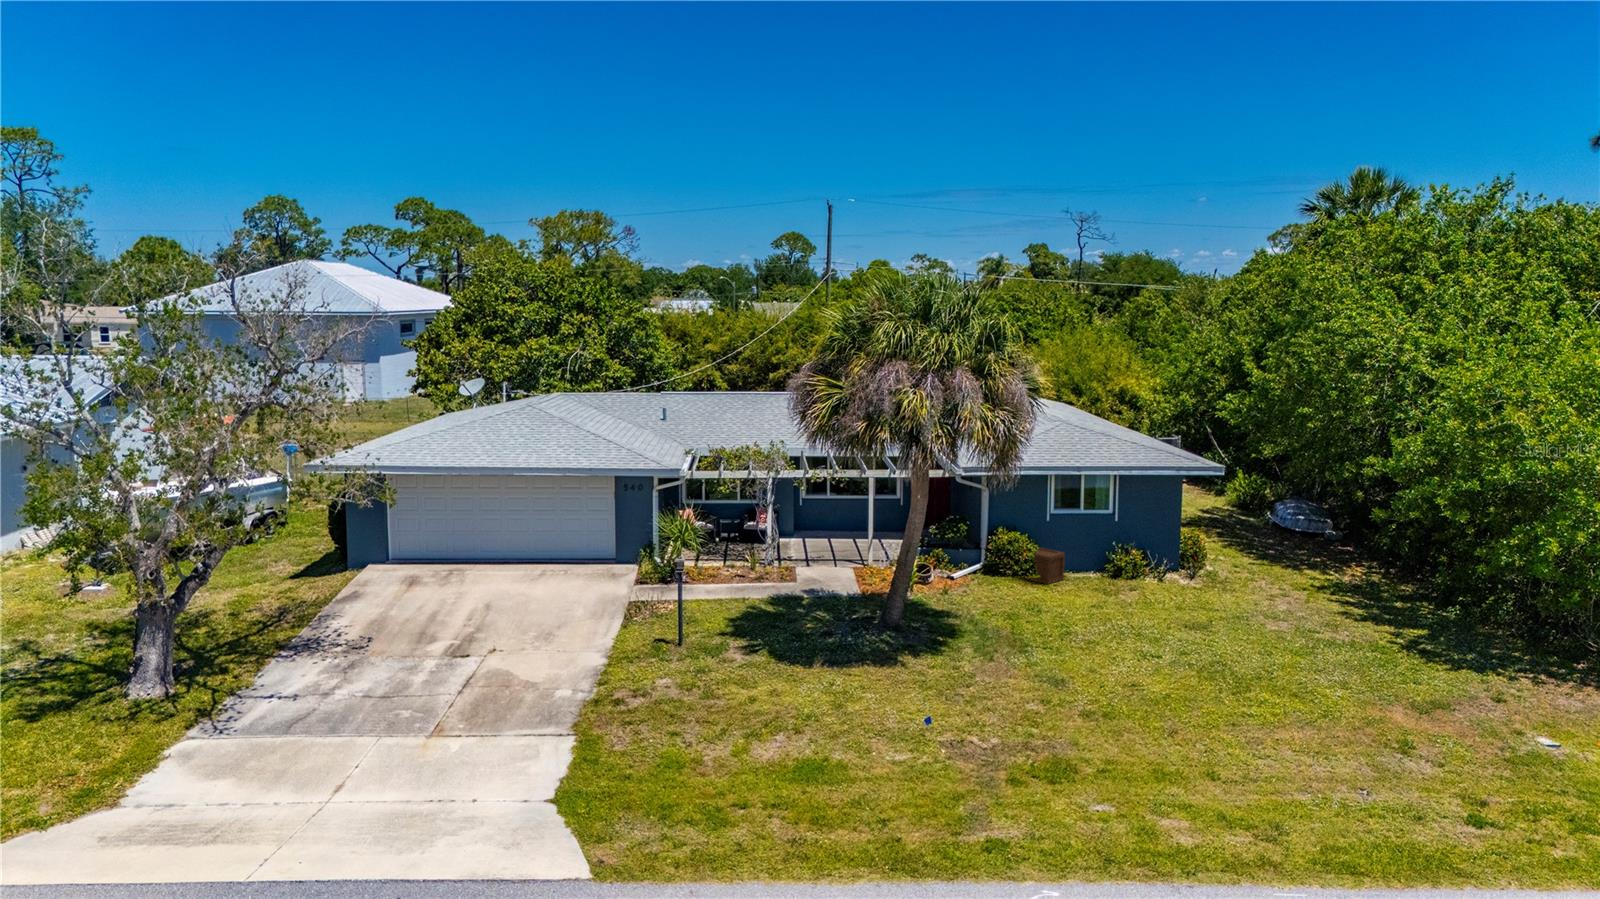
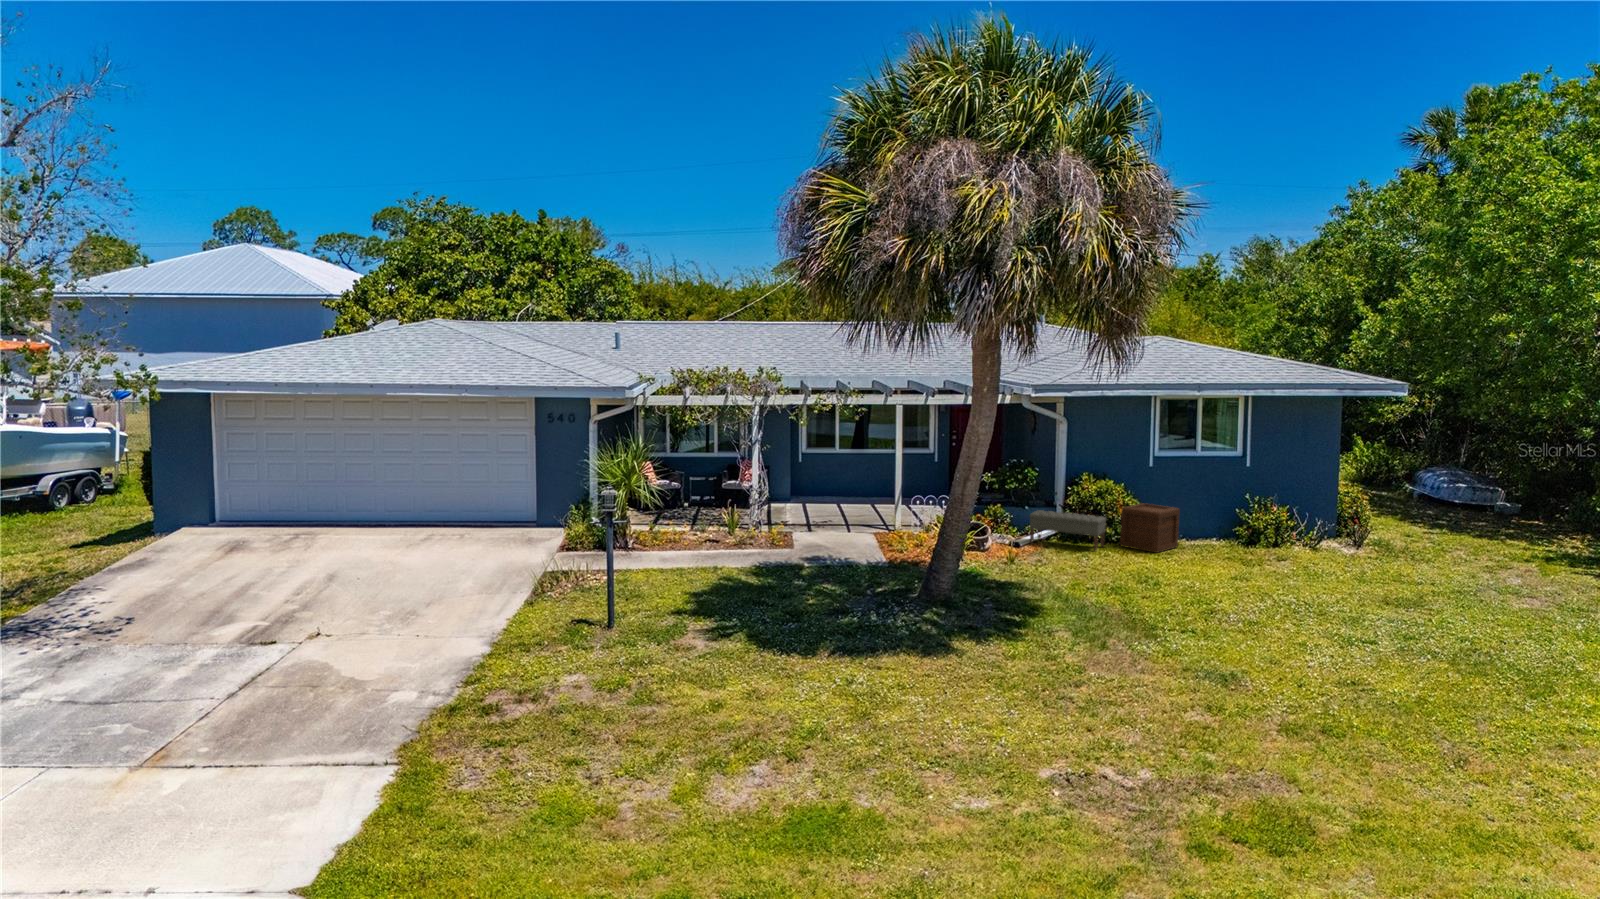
bench: none [961,552,1014,583] -> present [1030,510,1106,551]

